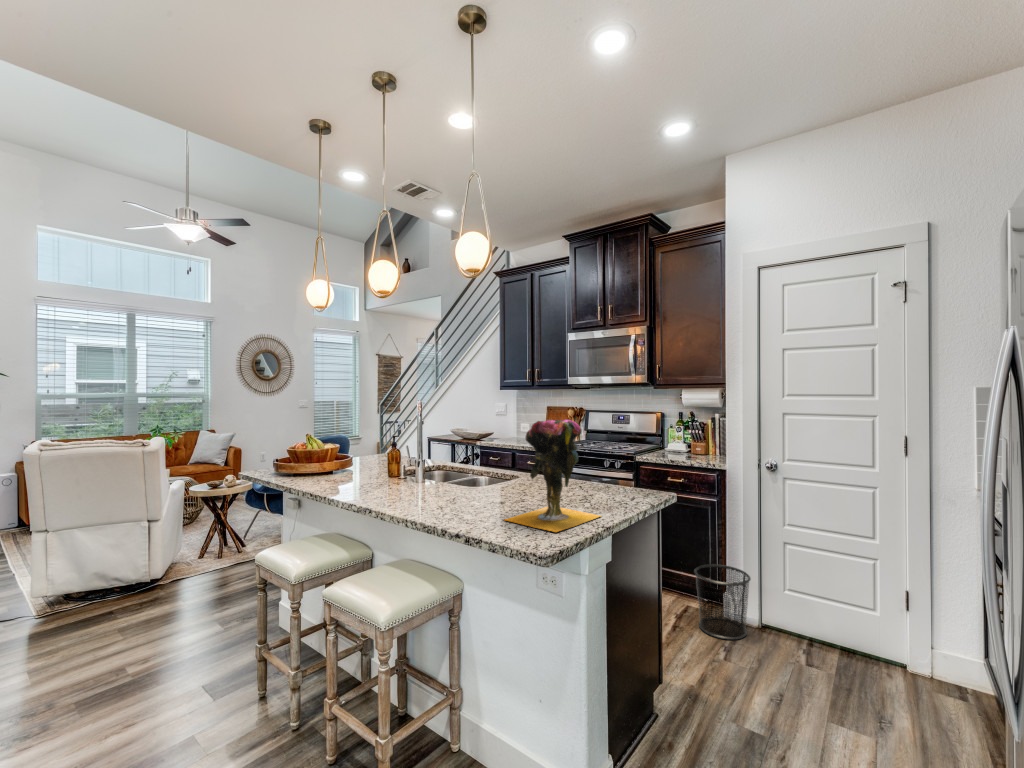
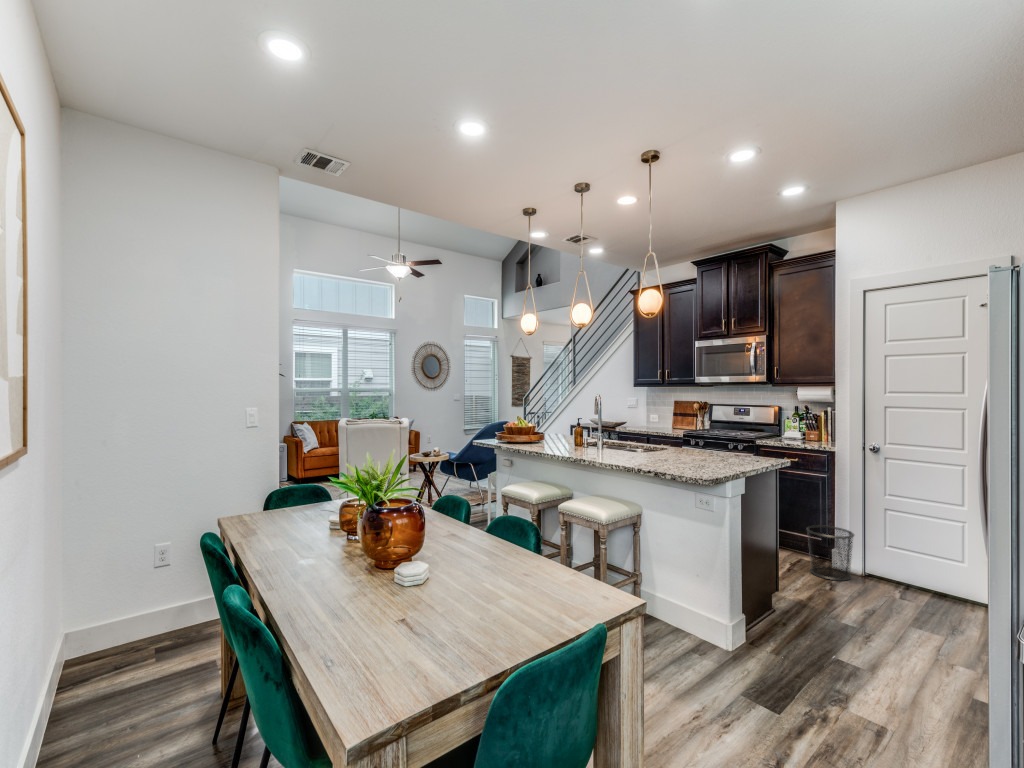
vase: present [505,419,600,532] -> none [673,405,738,472]

